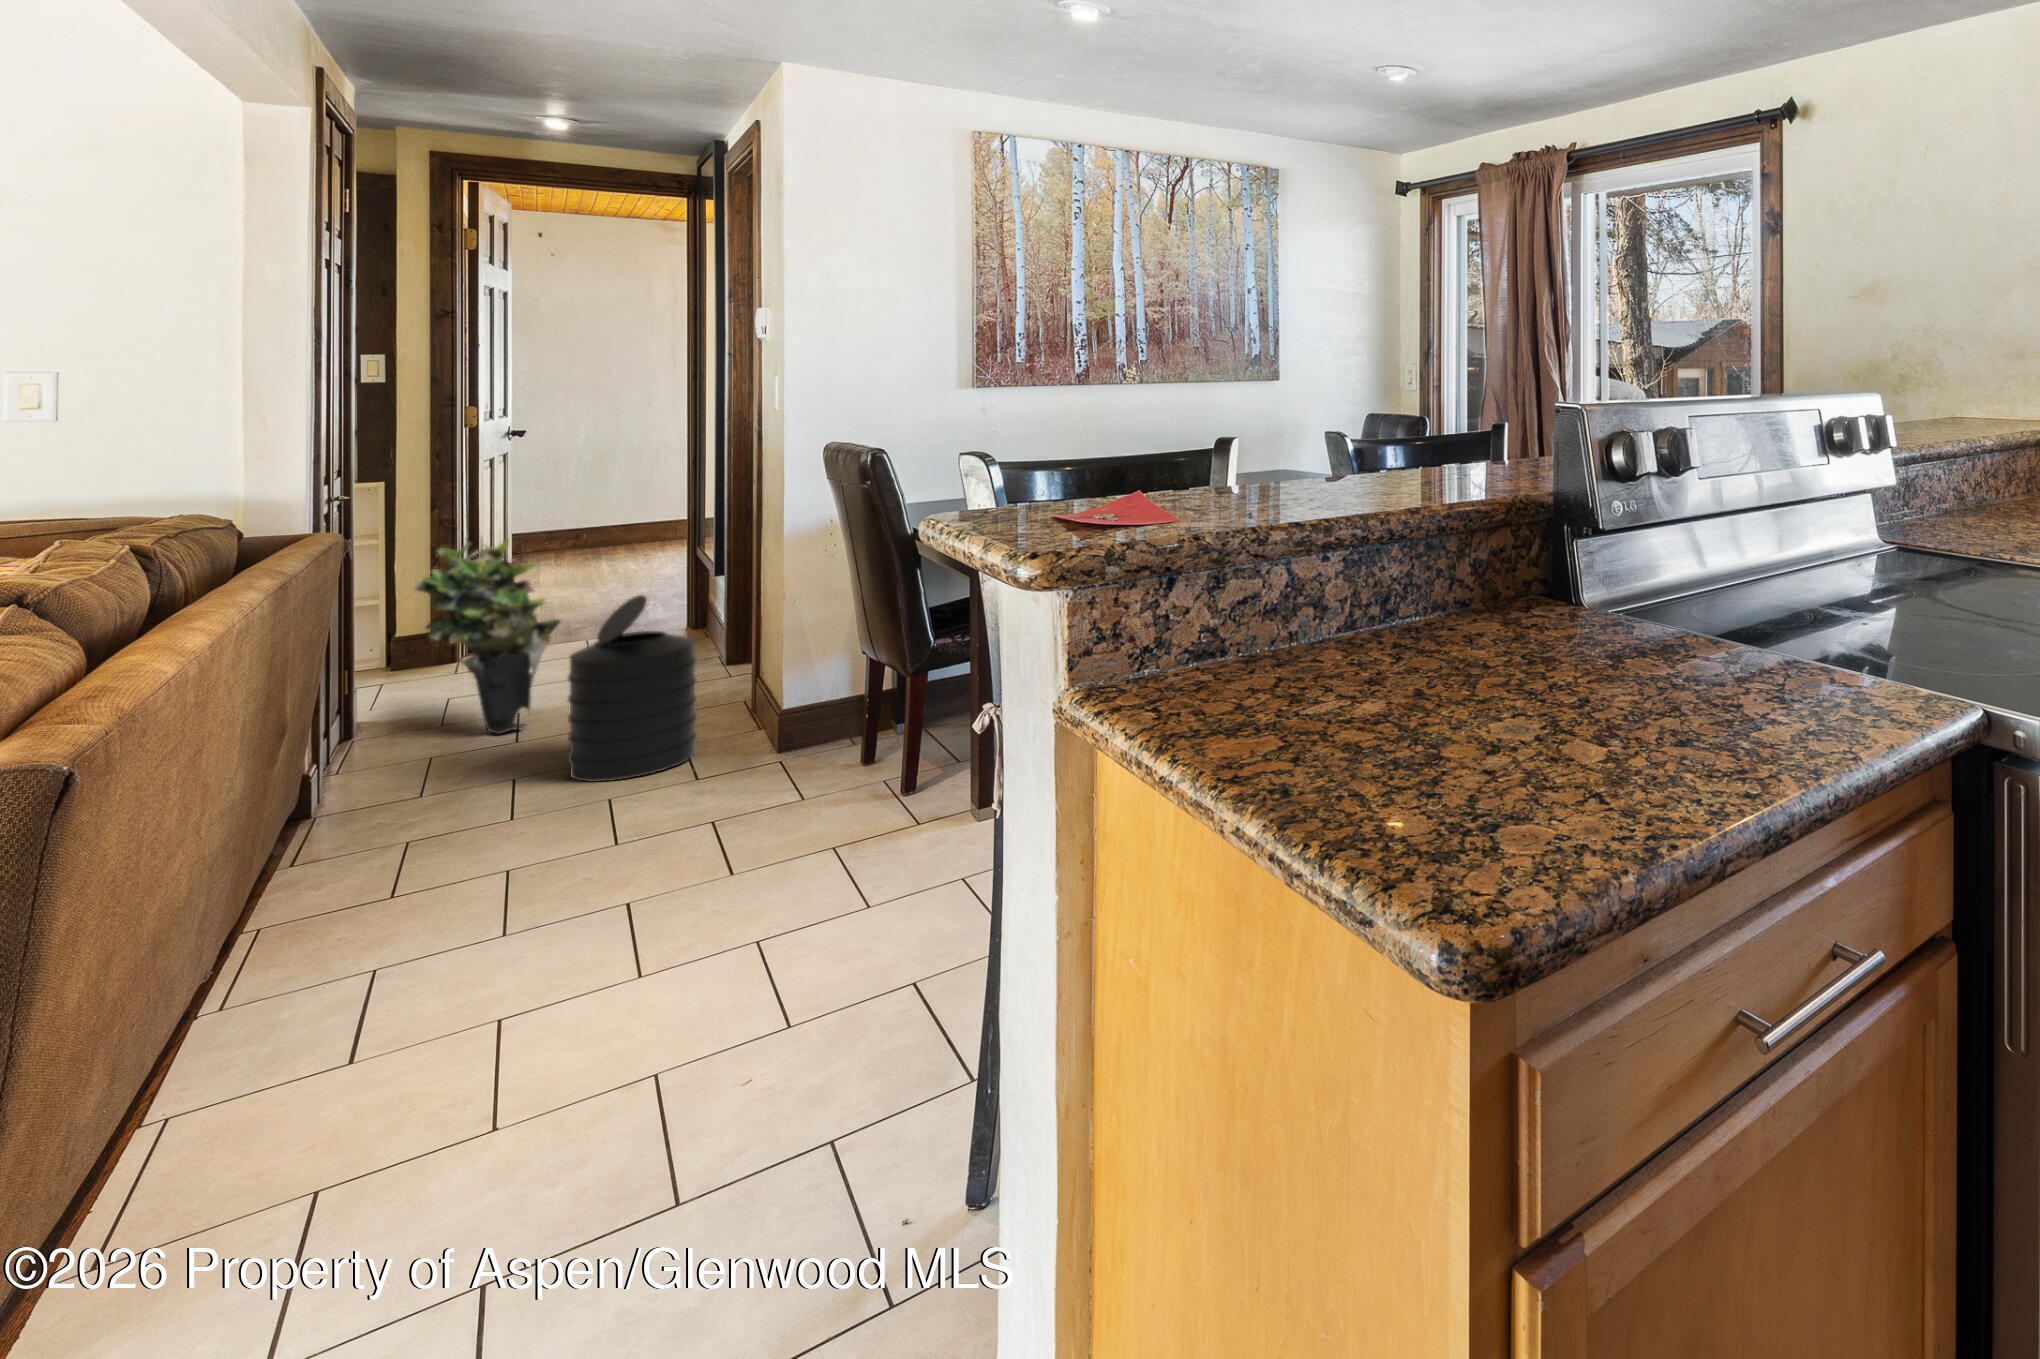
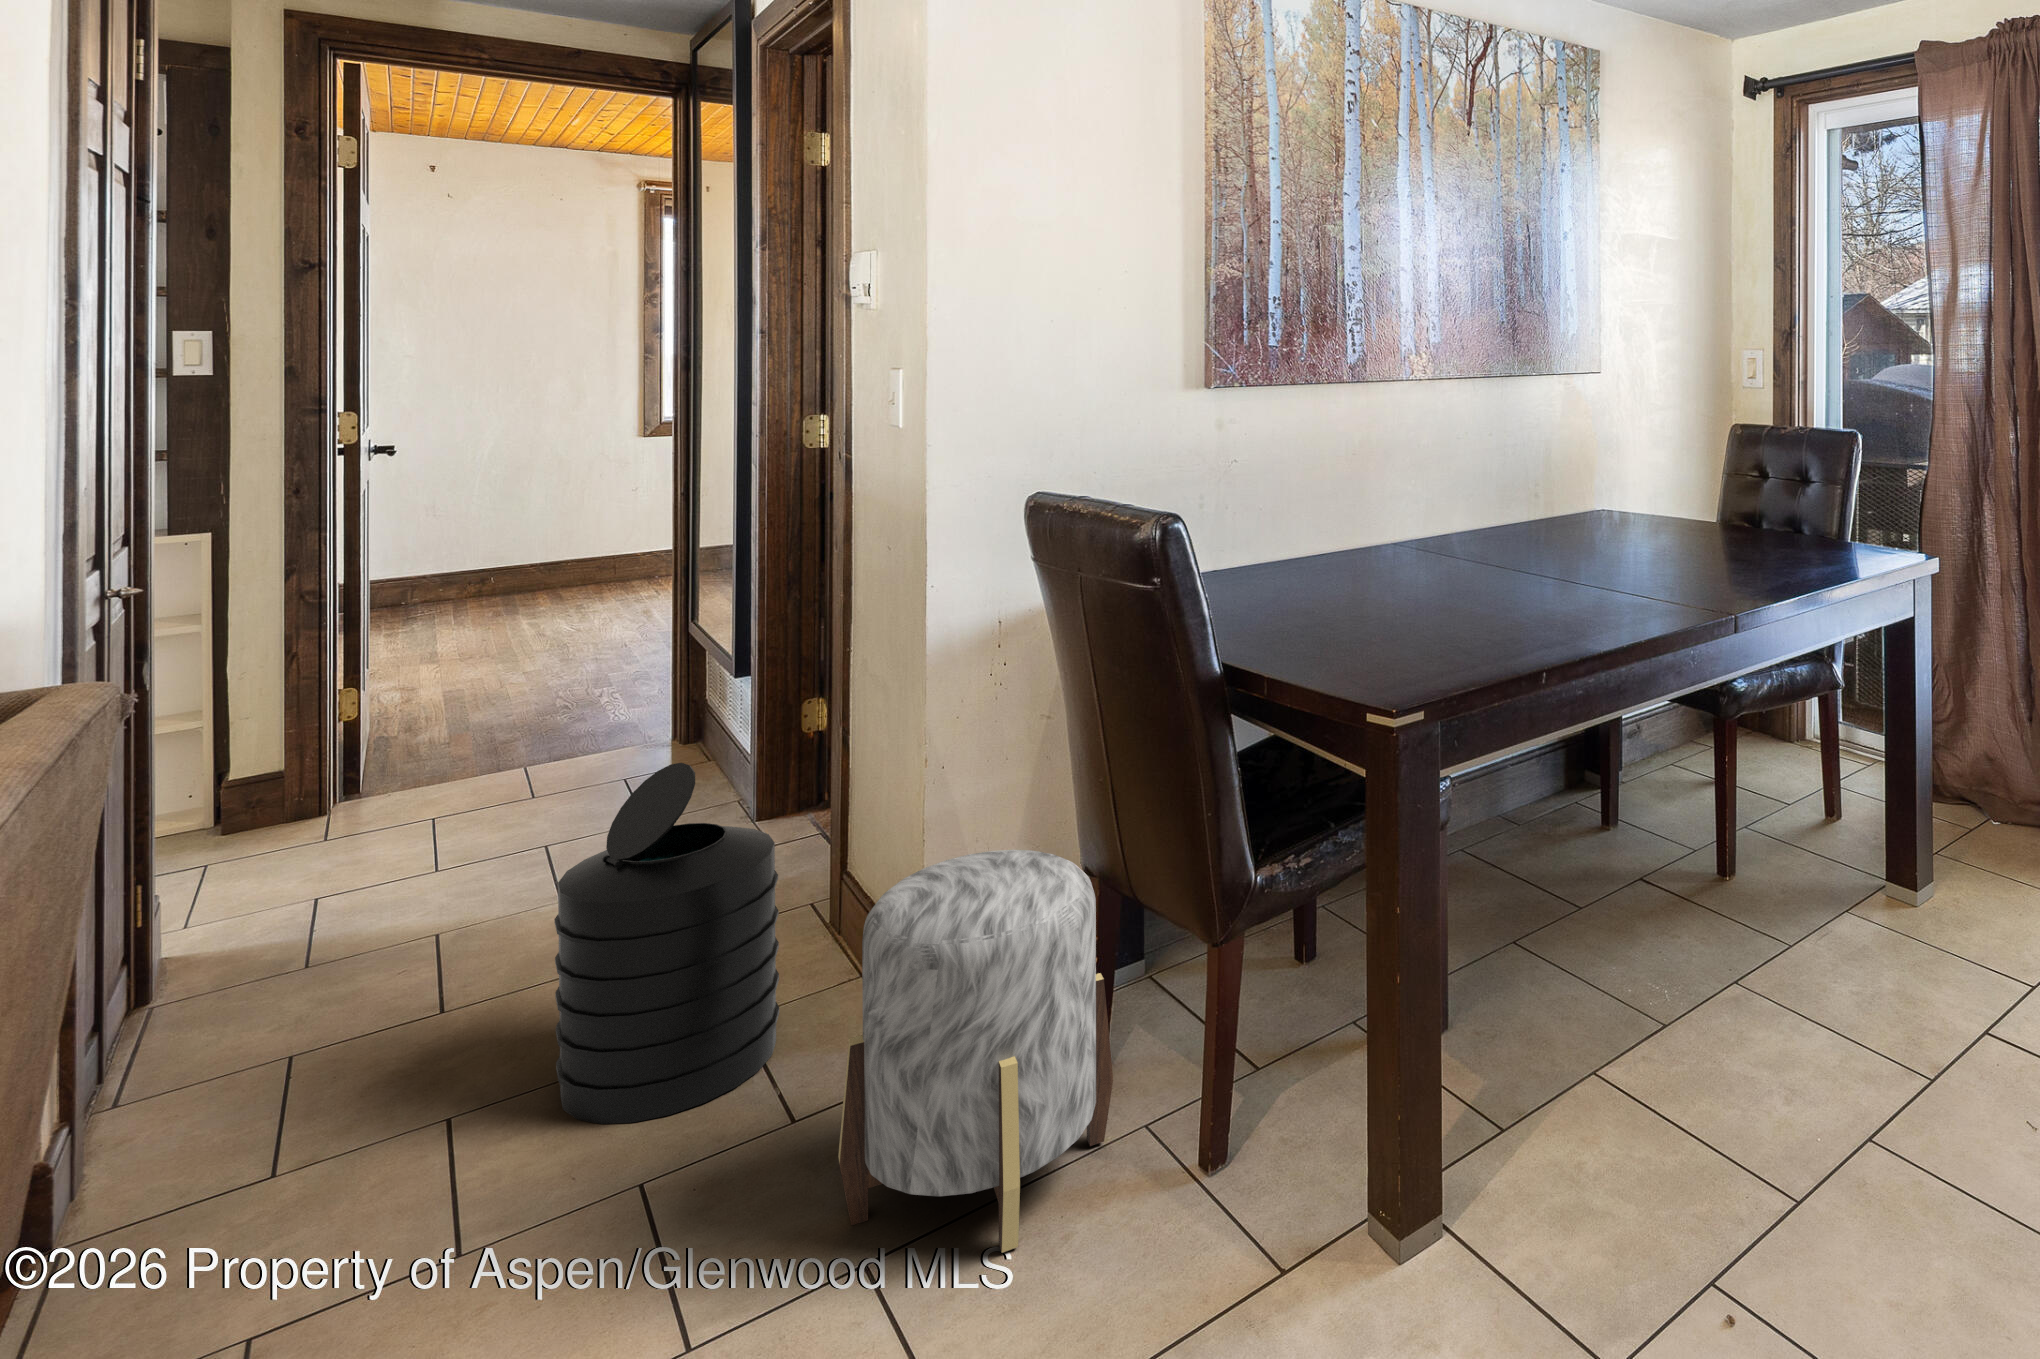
potted plant: present [415,539,562,735] -> none [262,643,520,994]
stool: none [701,634,860,823] -> present [838,850,1113,1253]

